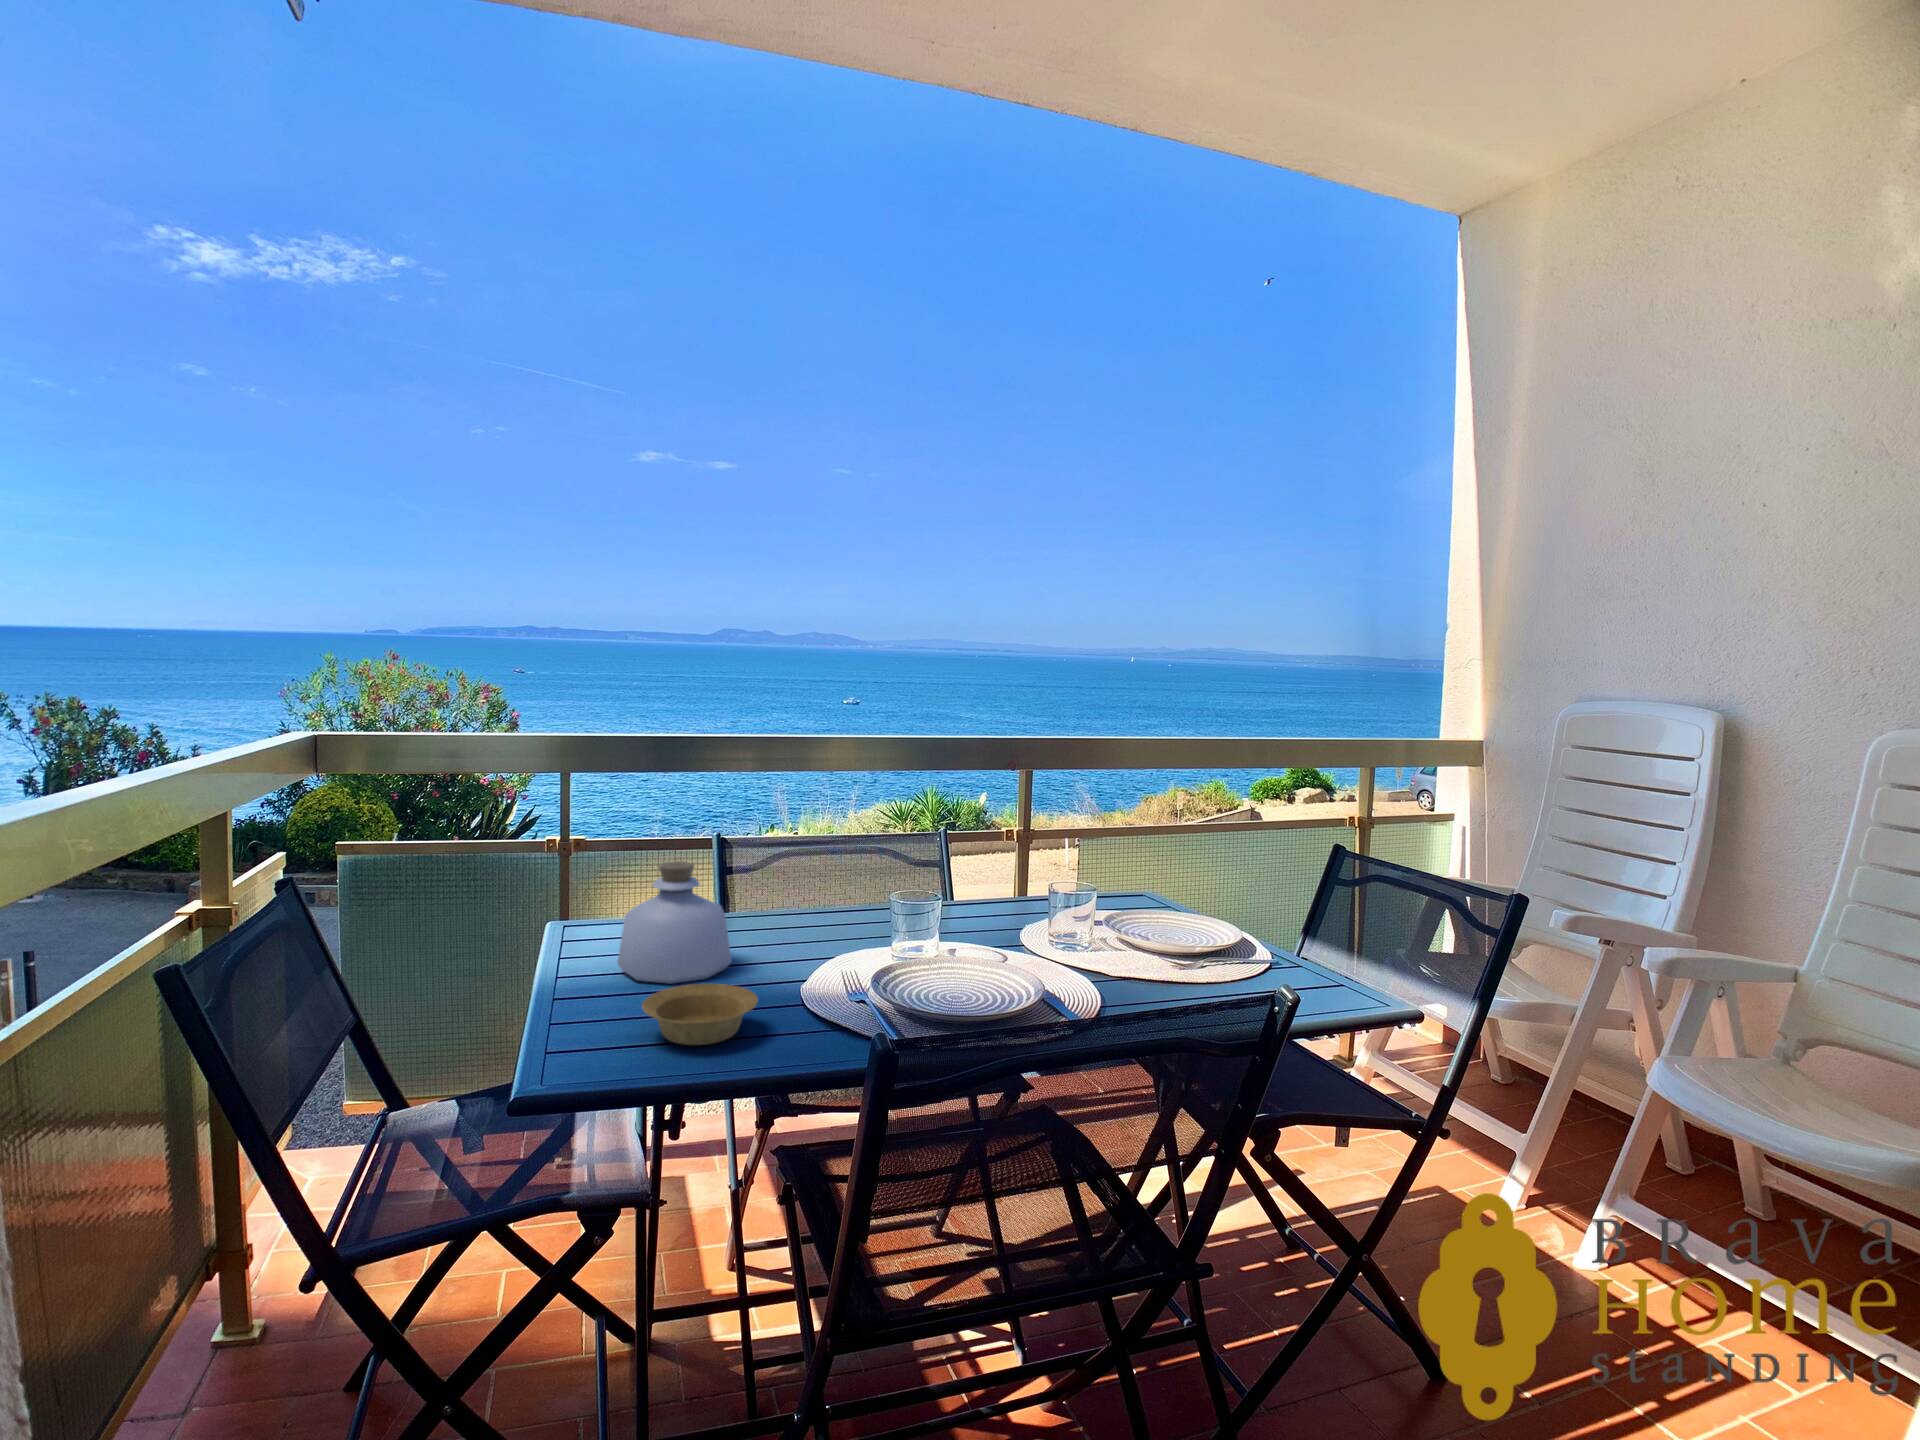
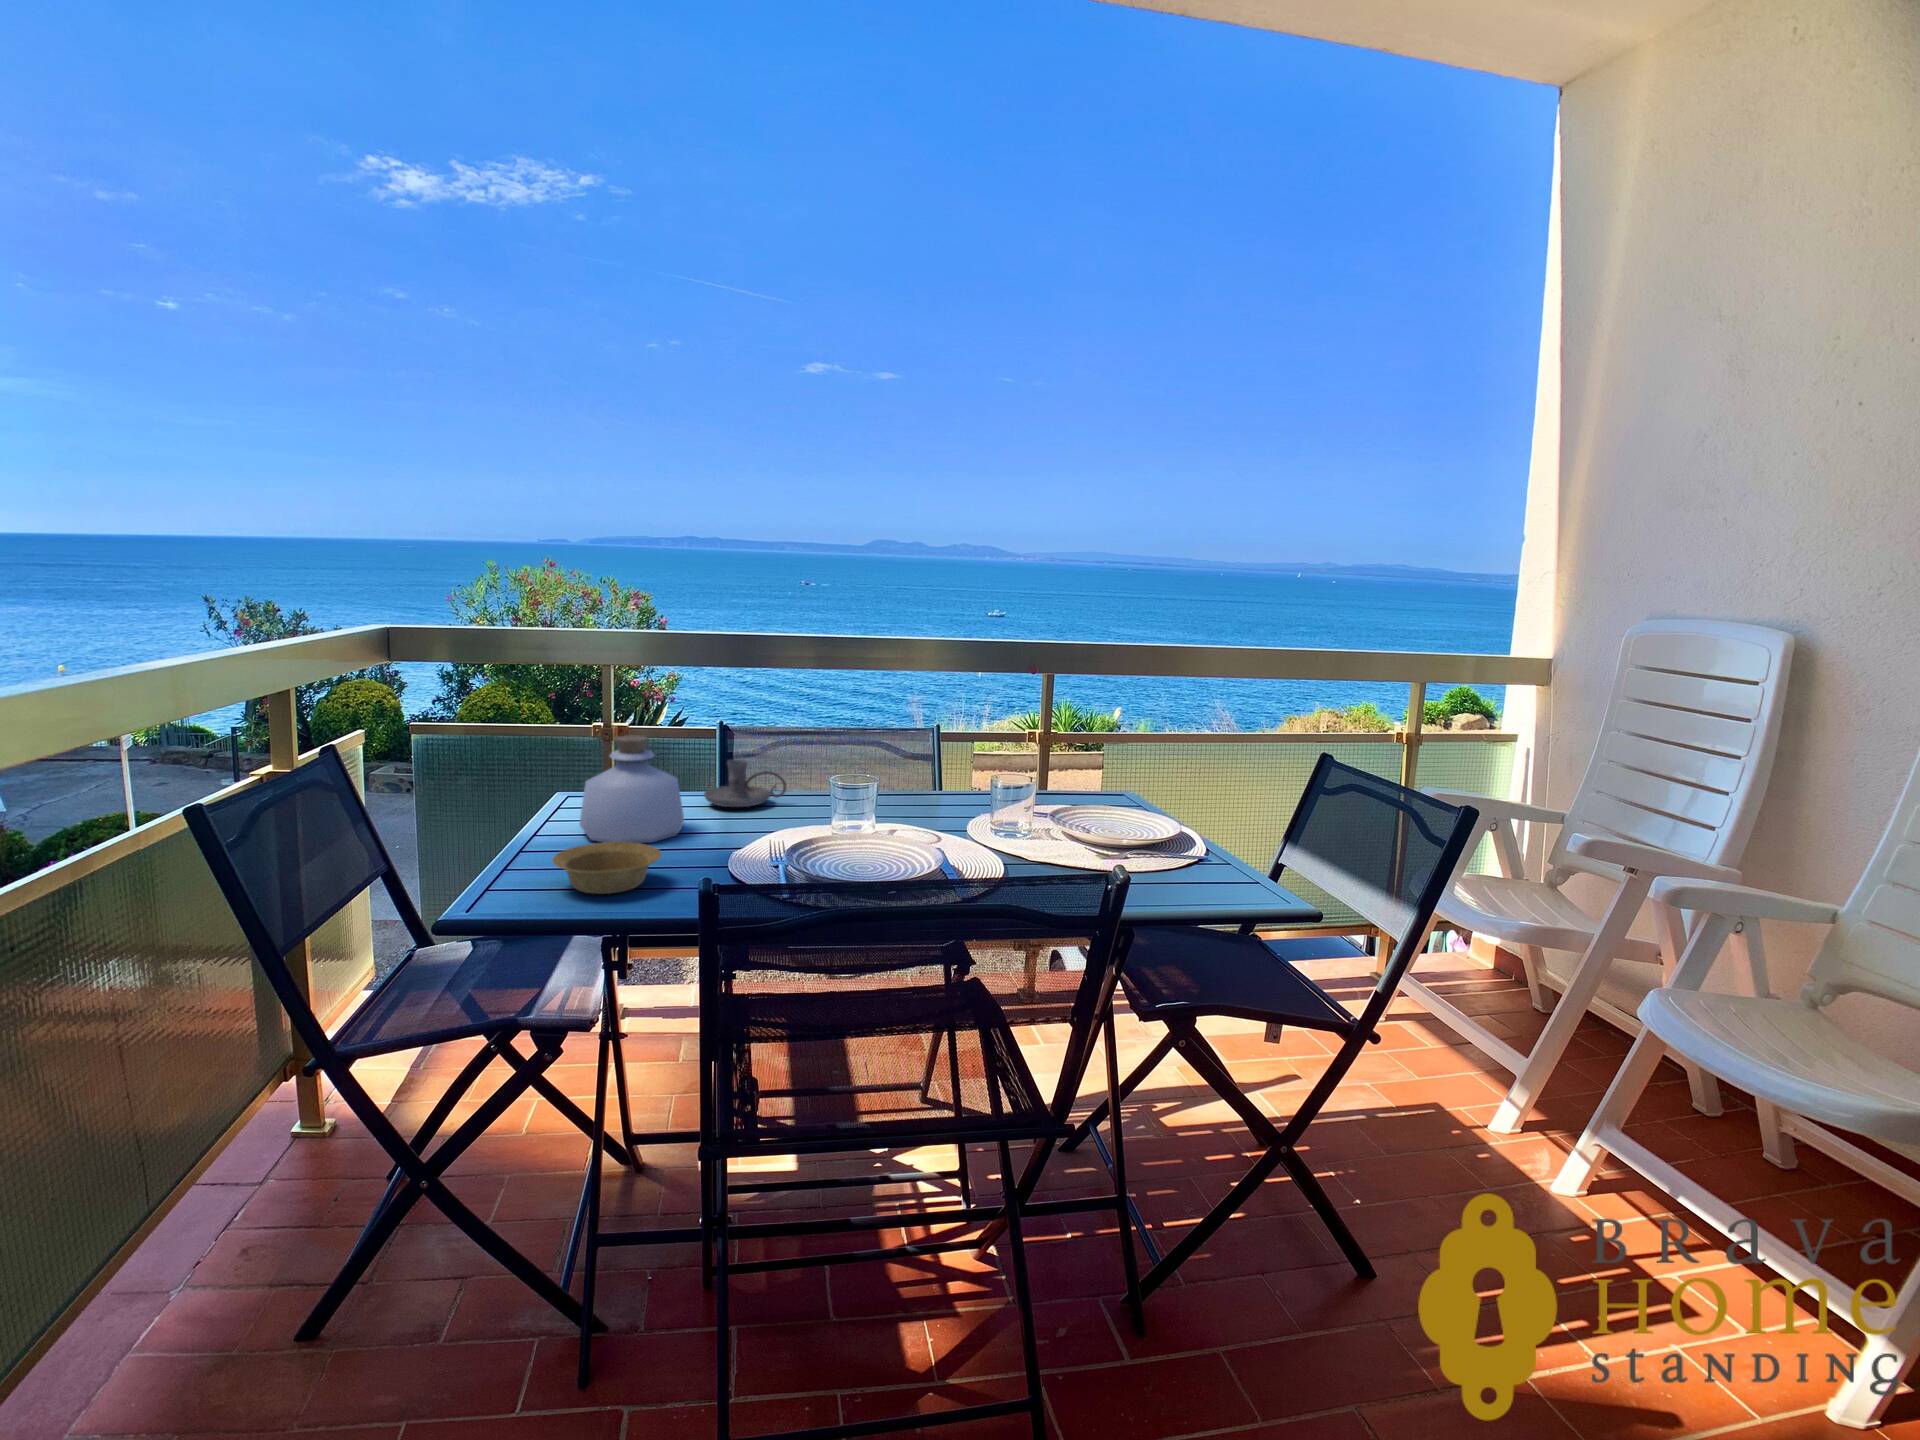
candle holder: none [727,879,814,932] -> present [704,760,786,807]

